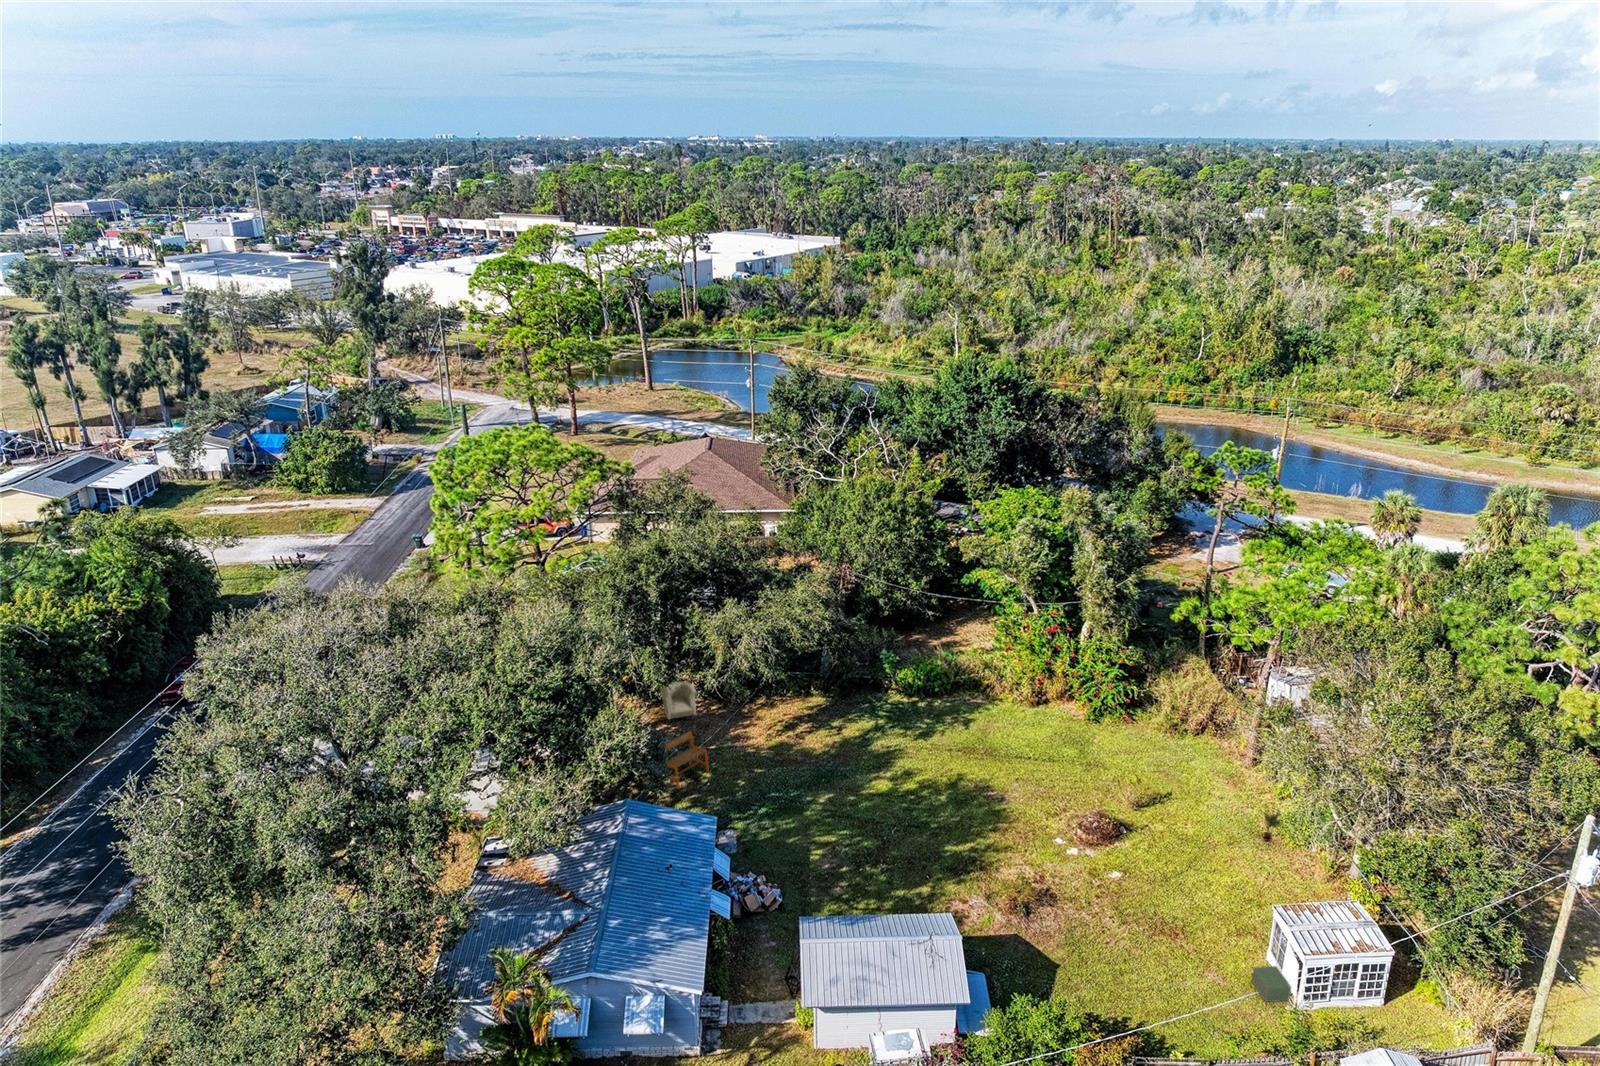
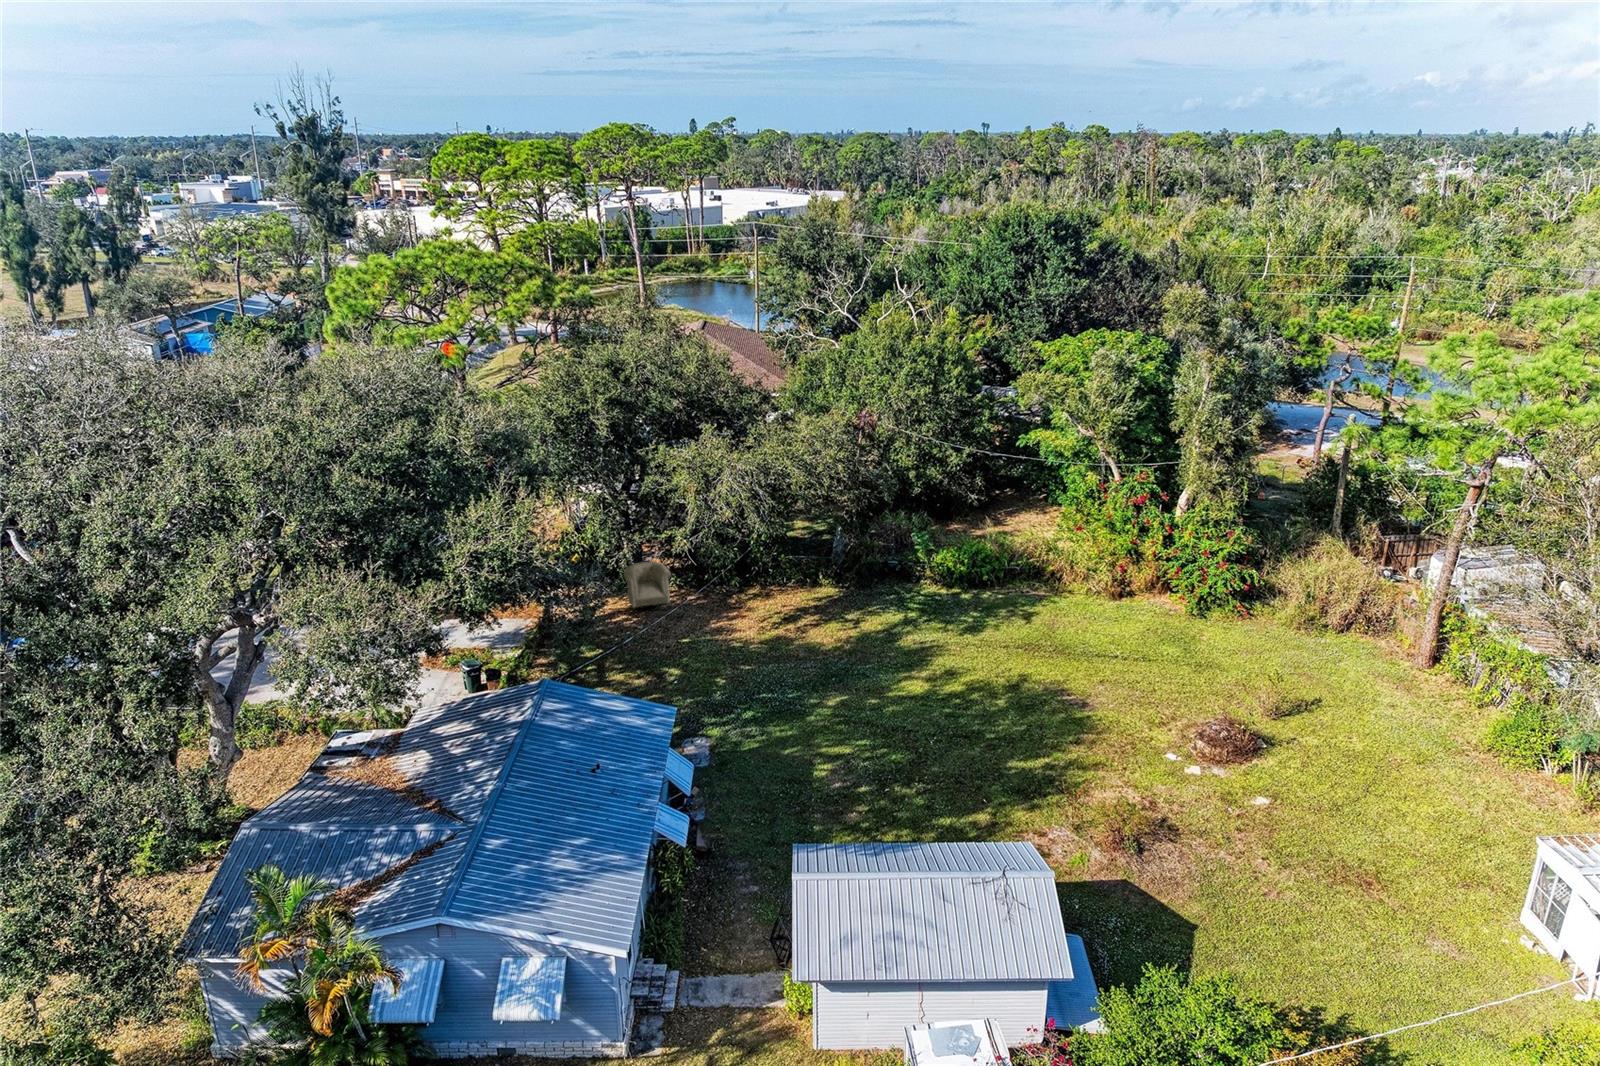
bench: present [665,731,709,789] -> none [615,611,681,687]
potted tree: present [1264,810,1284,841] -> none [1467,709,1505,758]
storage box: present [1251,966,1291,1002] -> none [1509,929,1587,985]

